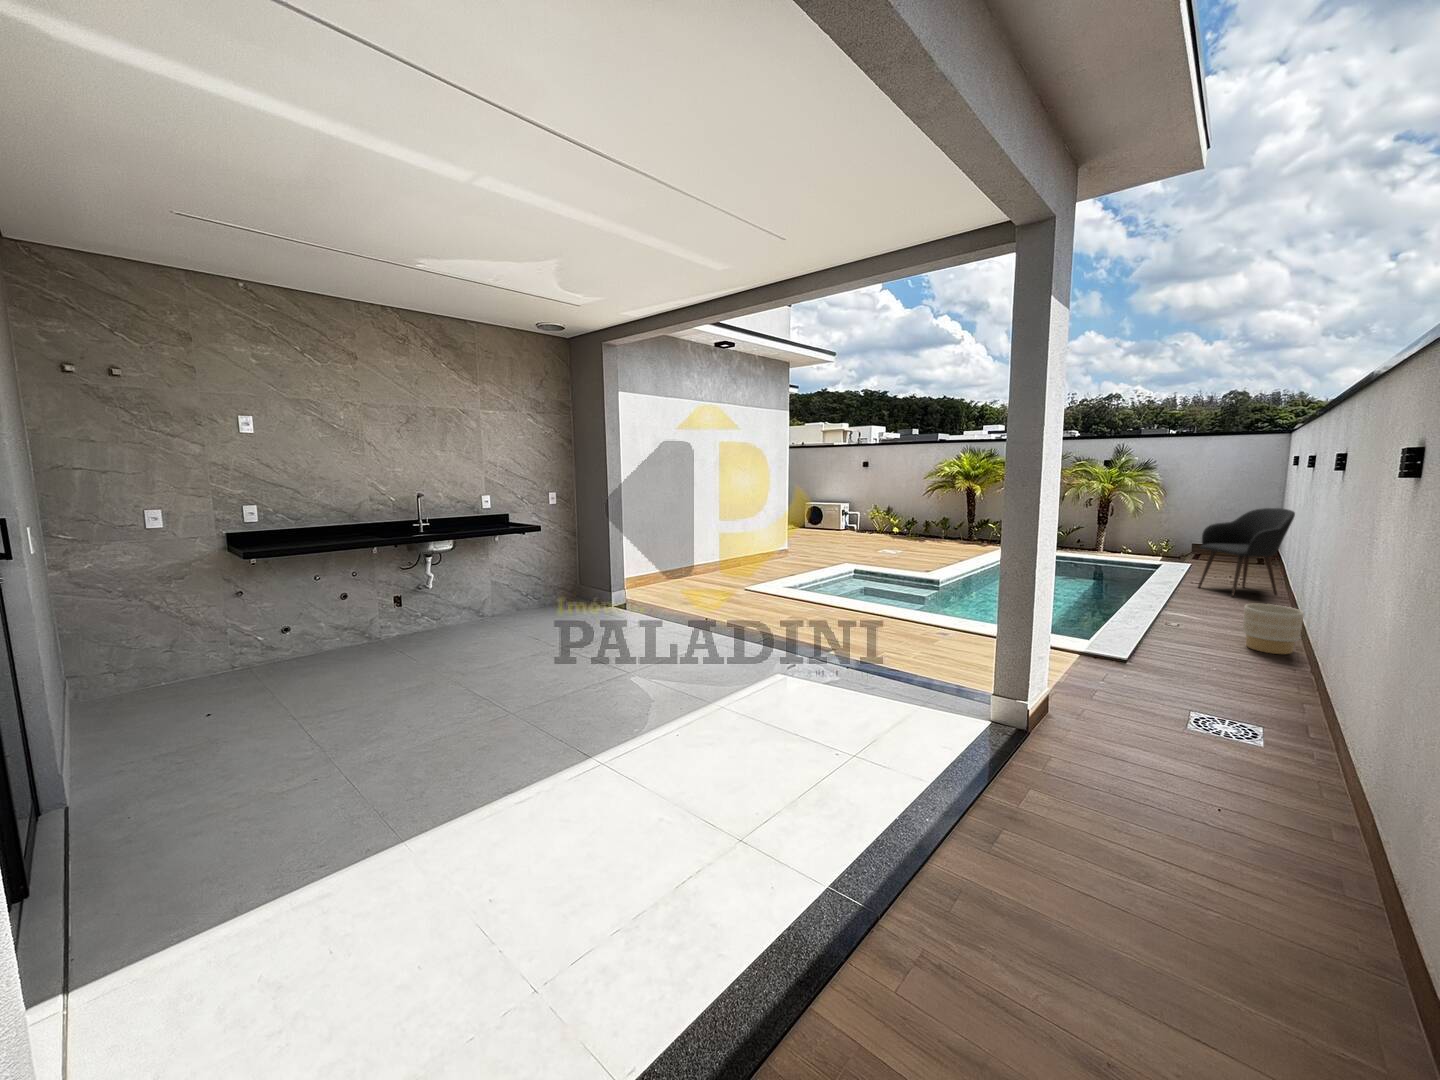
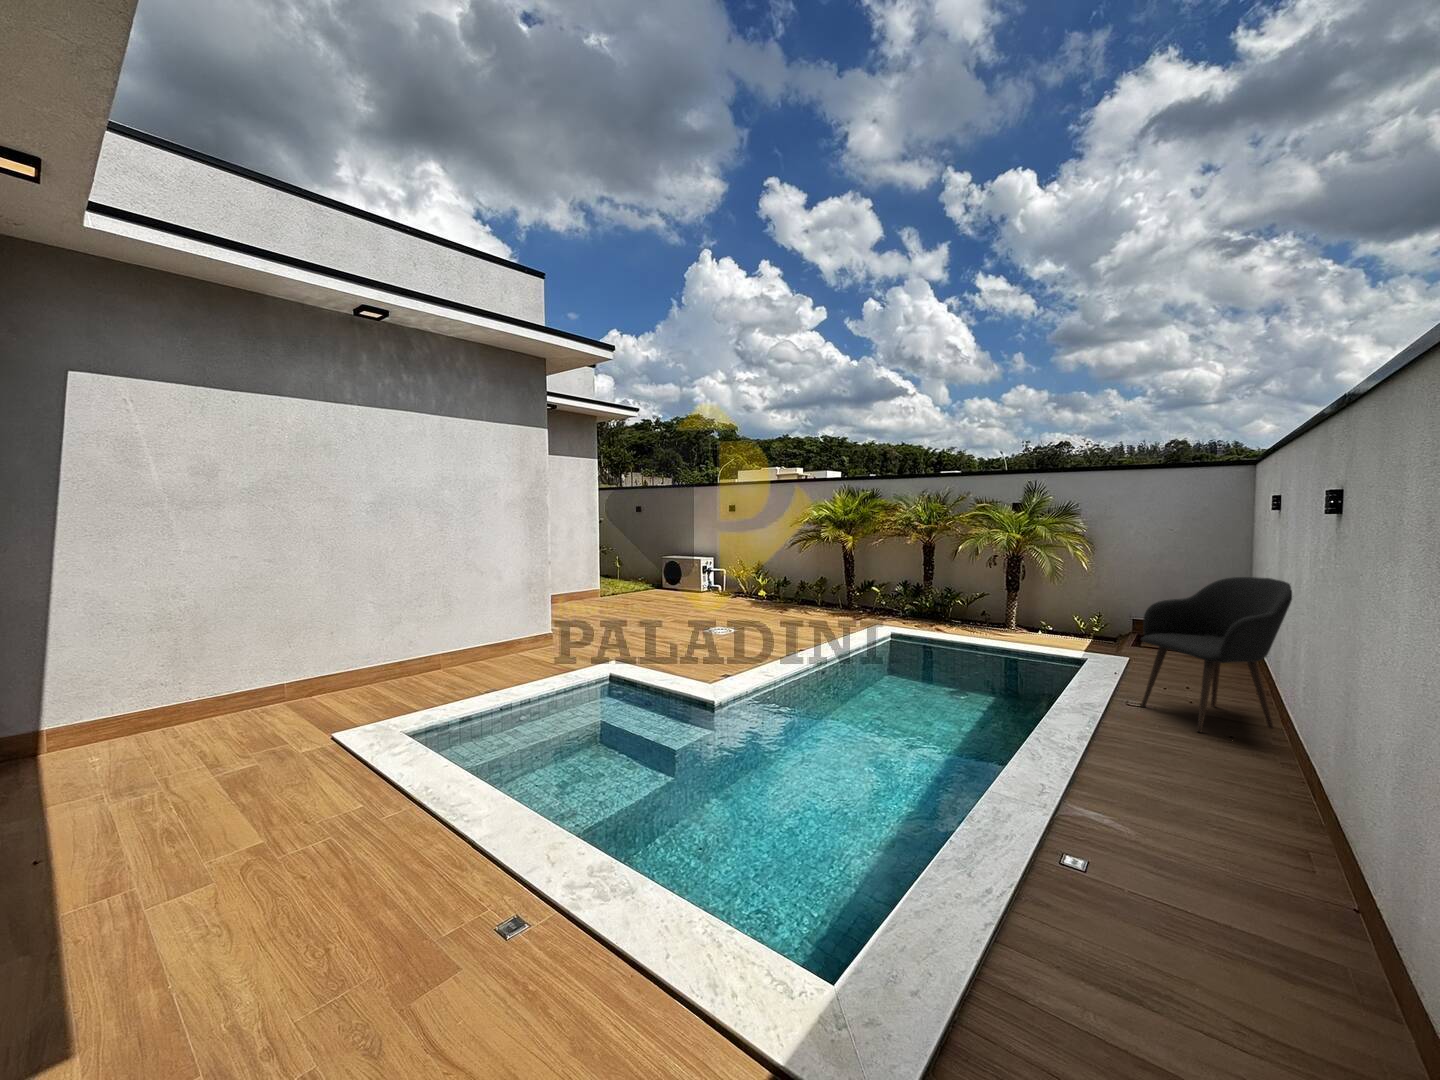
planter: present [1243,604,1304,654] -> none [1245,816,1401,976]

